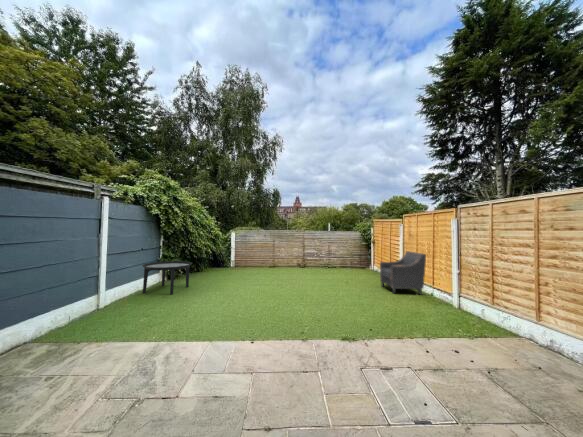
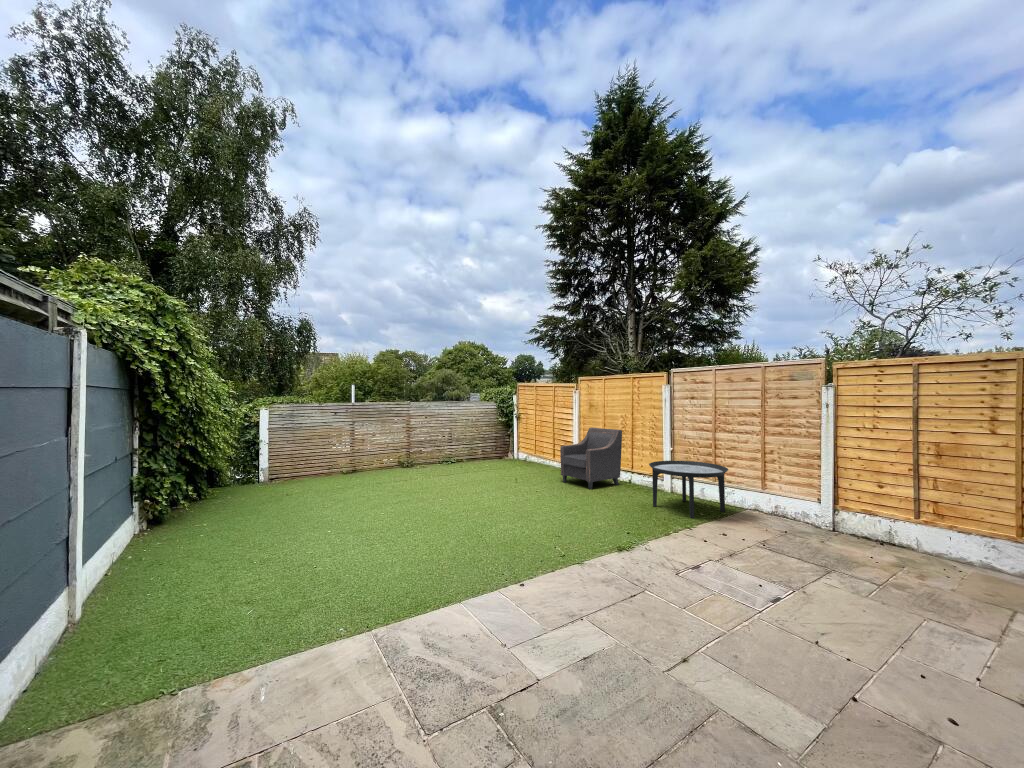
round table: present [142,261,192,294] -> present [649,461,728,518]

